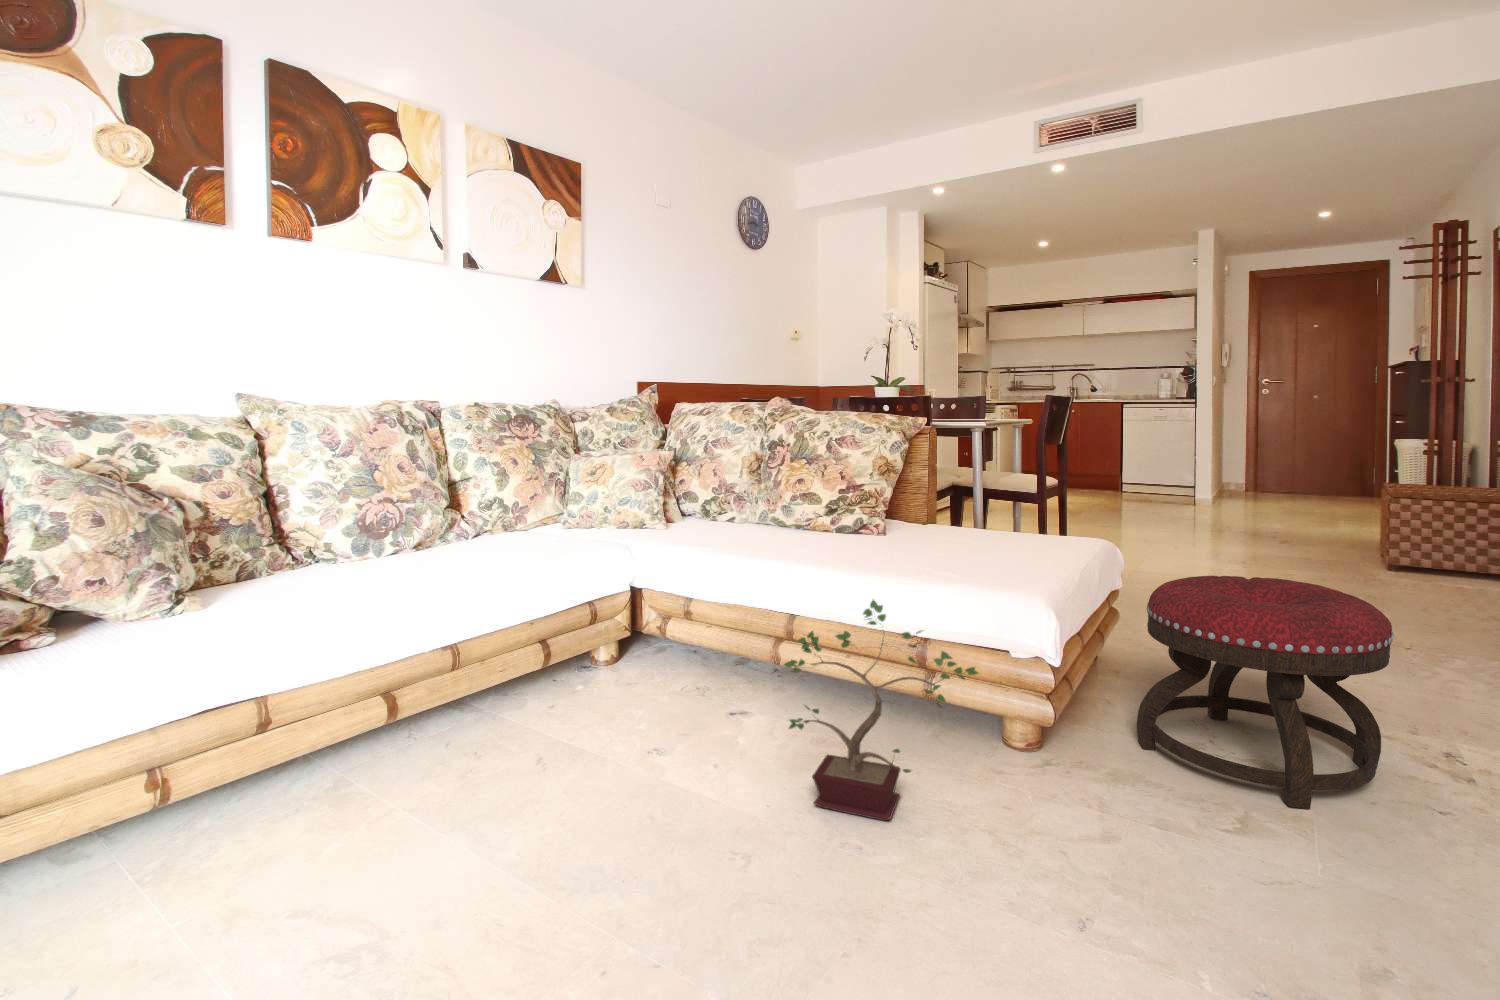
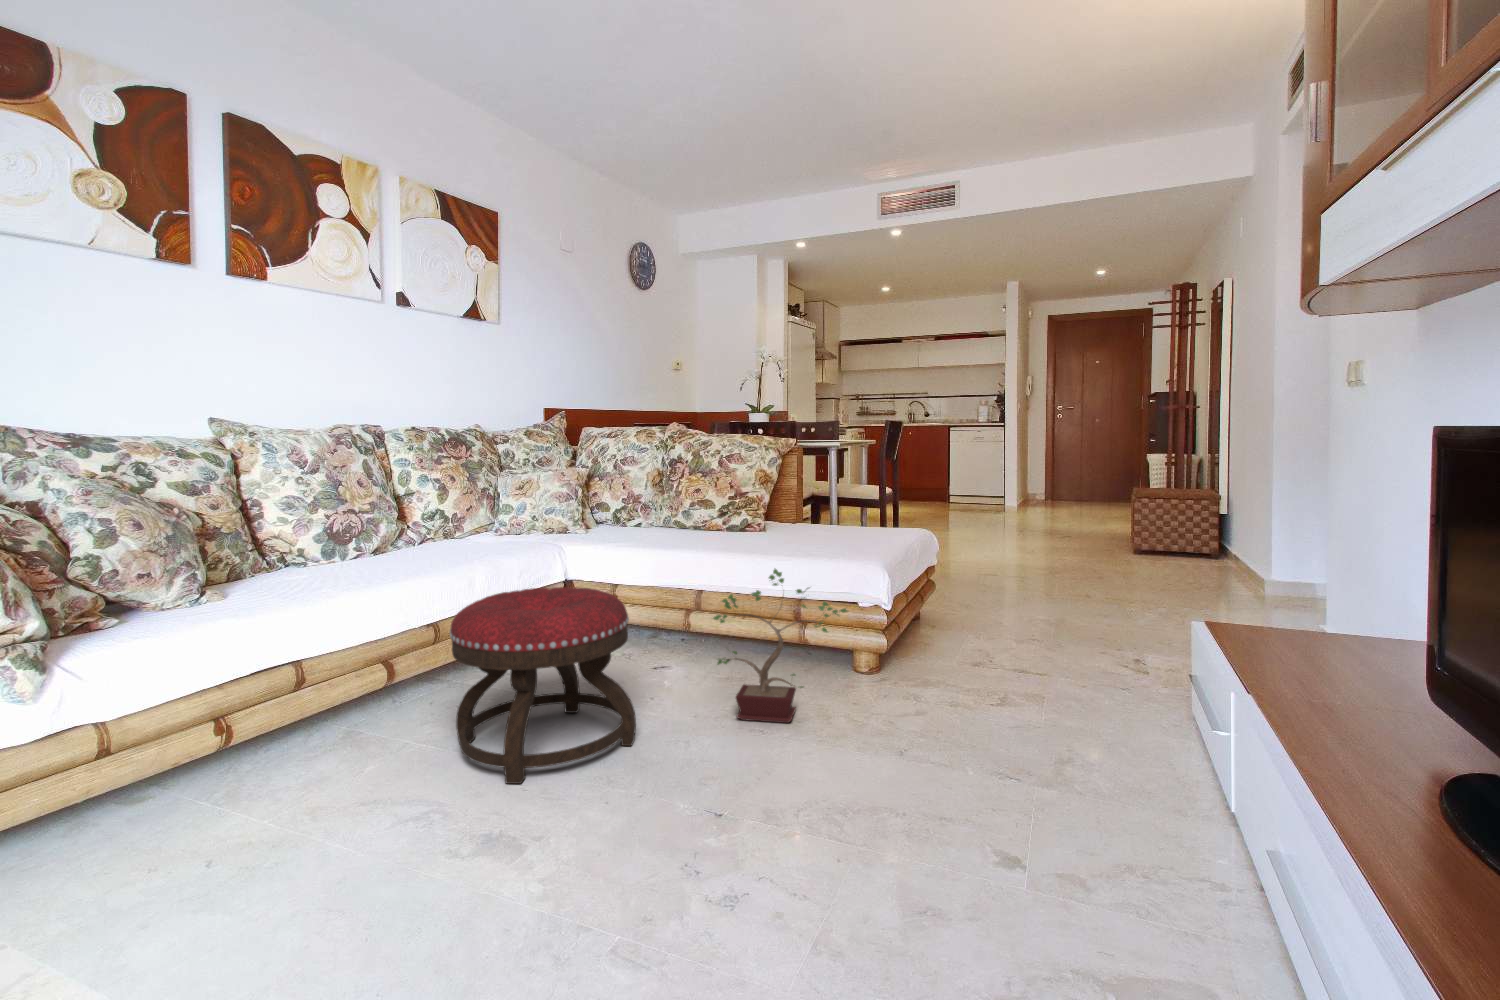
ottoman: present [1137,576,1394,809] -> present [450,587,636,784]

